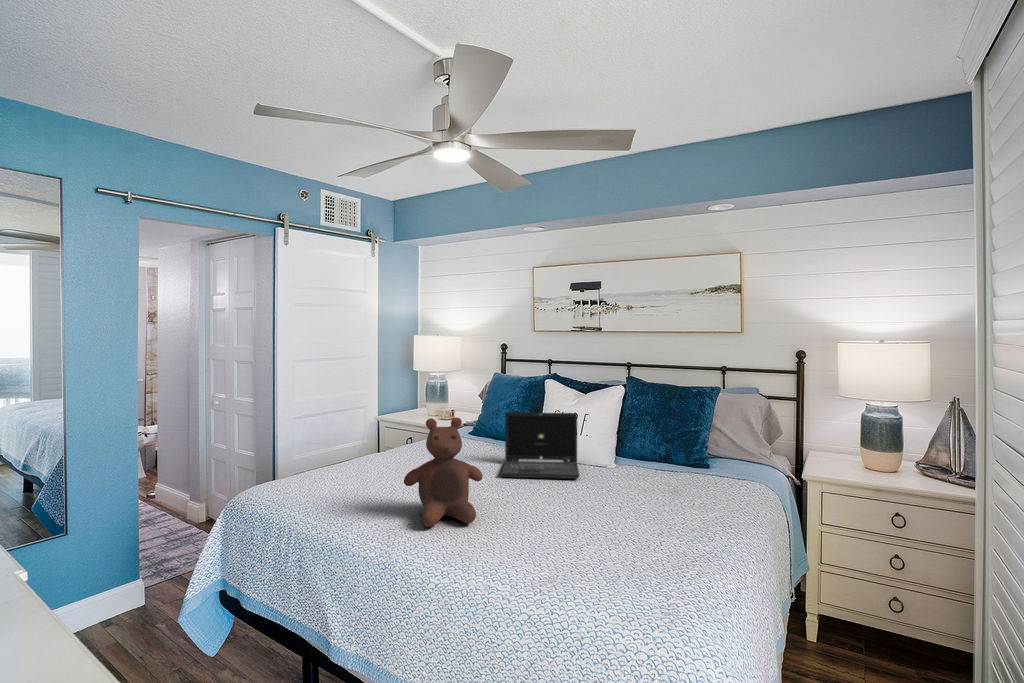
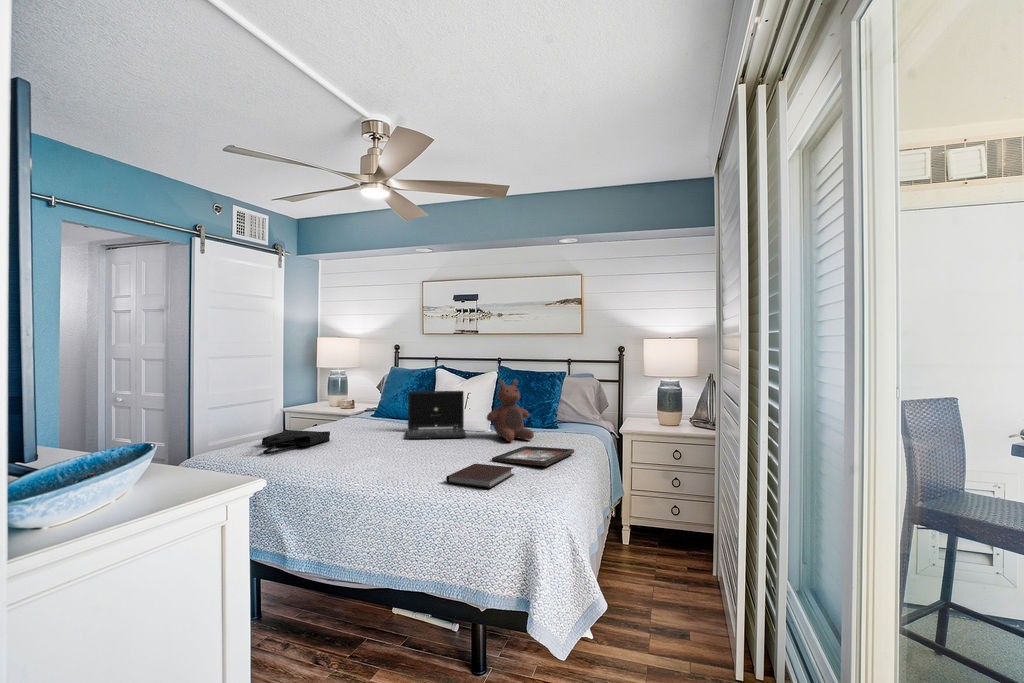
stuffed bear: present [404,417,483,527] -> present [487,380,534,441]
tote bag: none [321,457,407,495] -> present [262,429,330,455]
decorative tray: none [610,502,737,549] -> present [492,446,574,466]
notebook: none [538,536,642,592] -> present [446,464,514,488]

